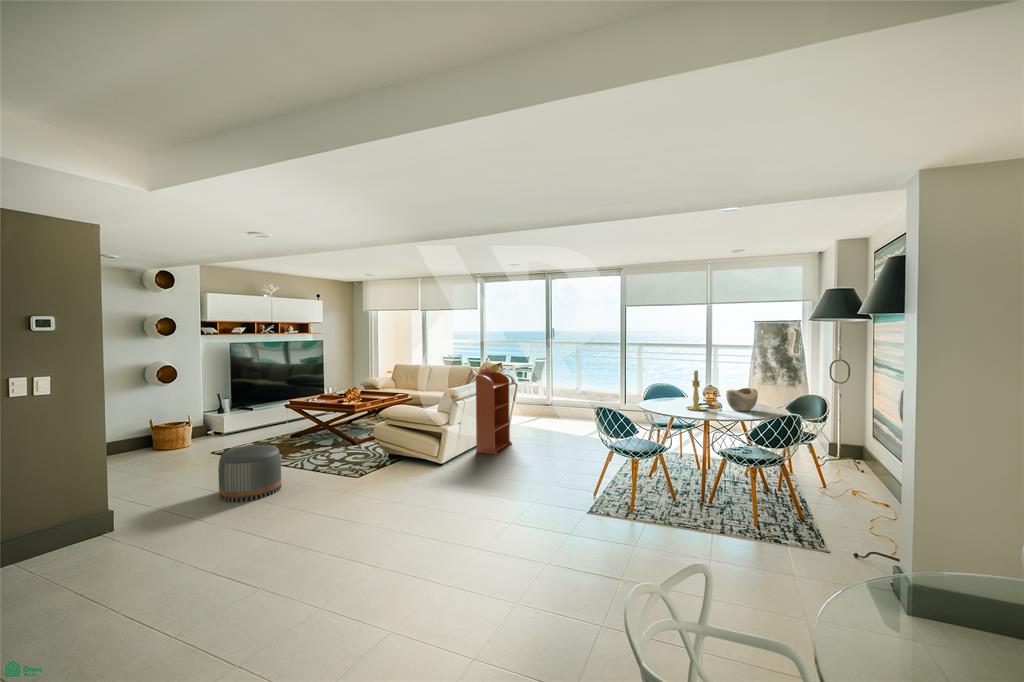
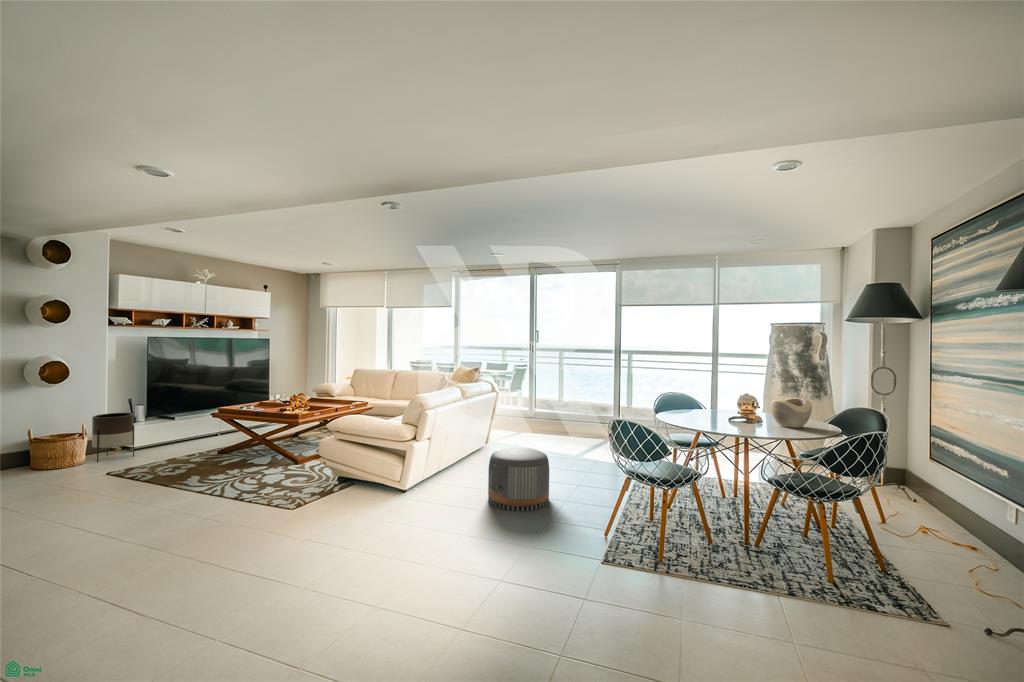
bookcase: present [476,368,512,454] -> none [450,371,493,478]
candle holder: present [686,370,706,411] -> none [720,375,747,426]
planter: none [195,405,226,444] -> present [92,413,134,462]
pouf: present [218,445,281,502] -> present [488,448,549,511]

